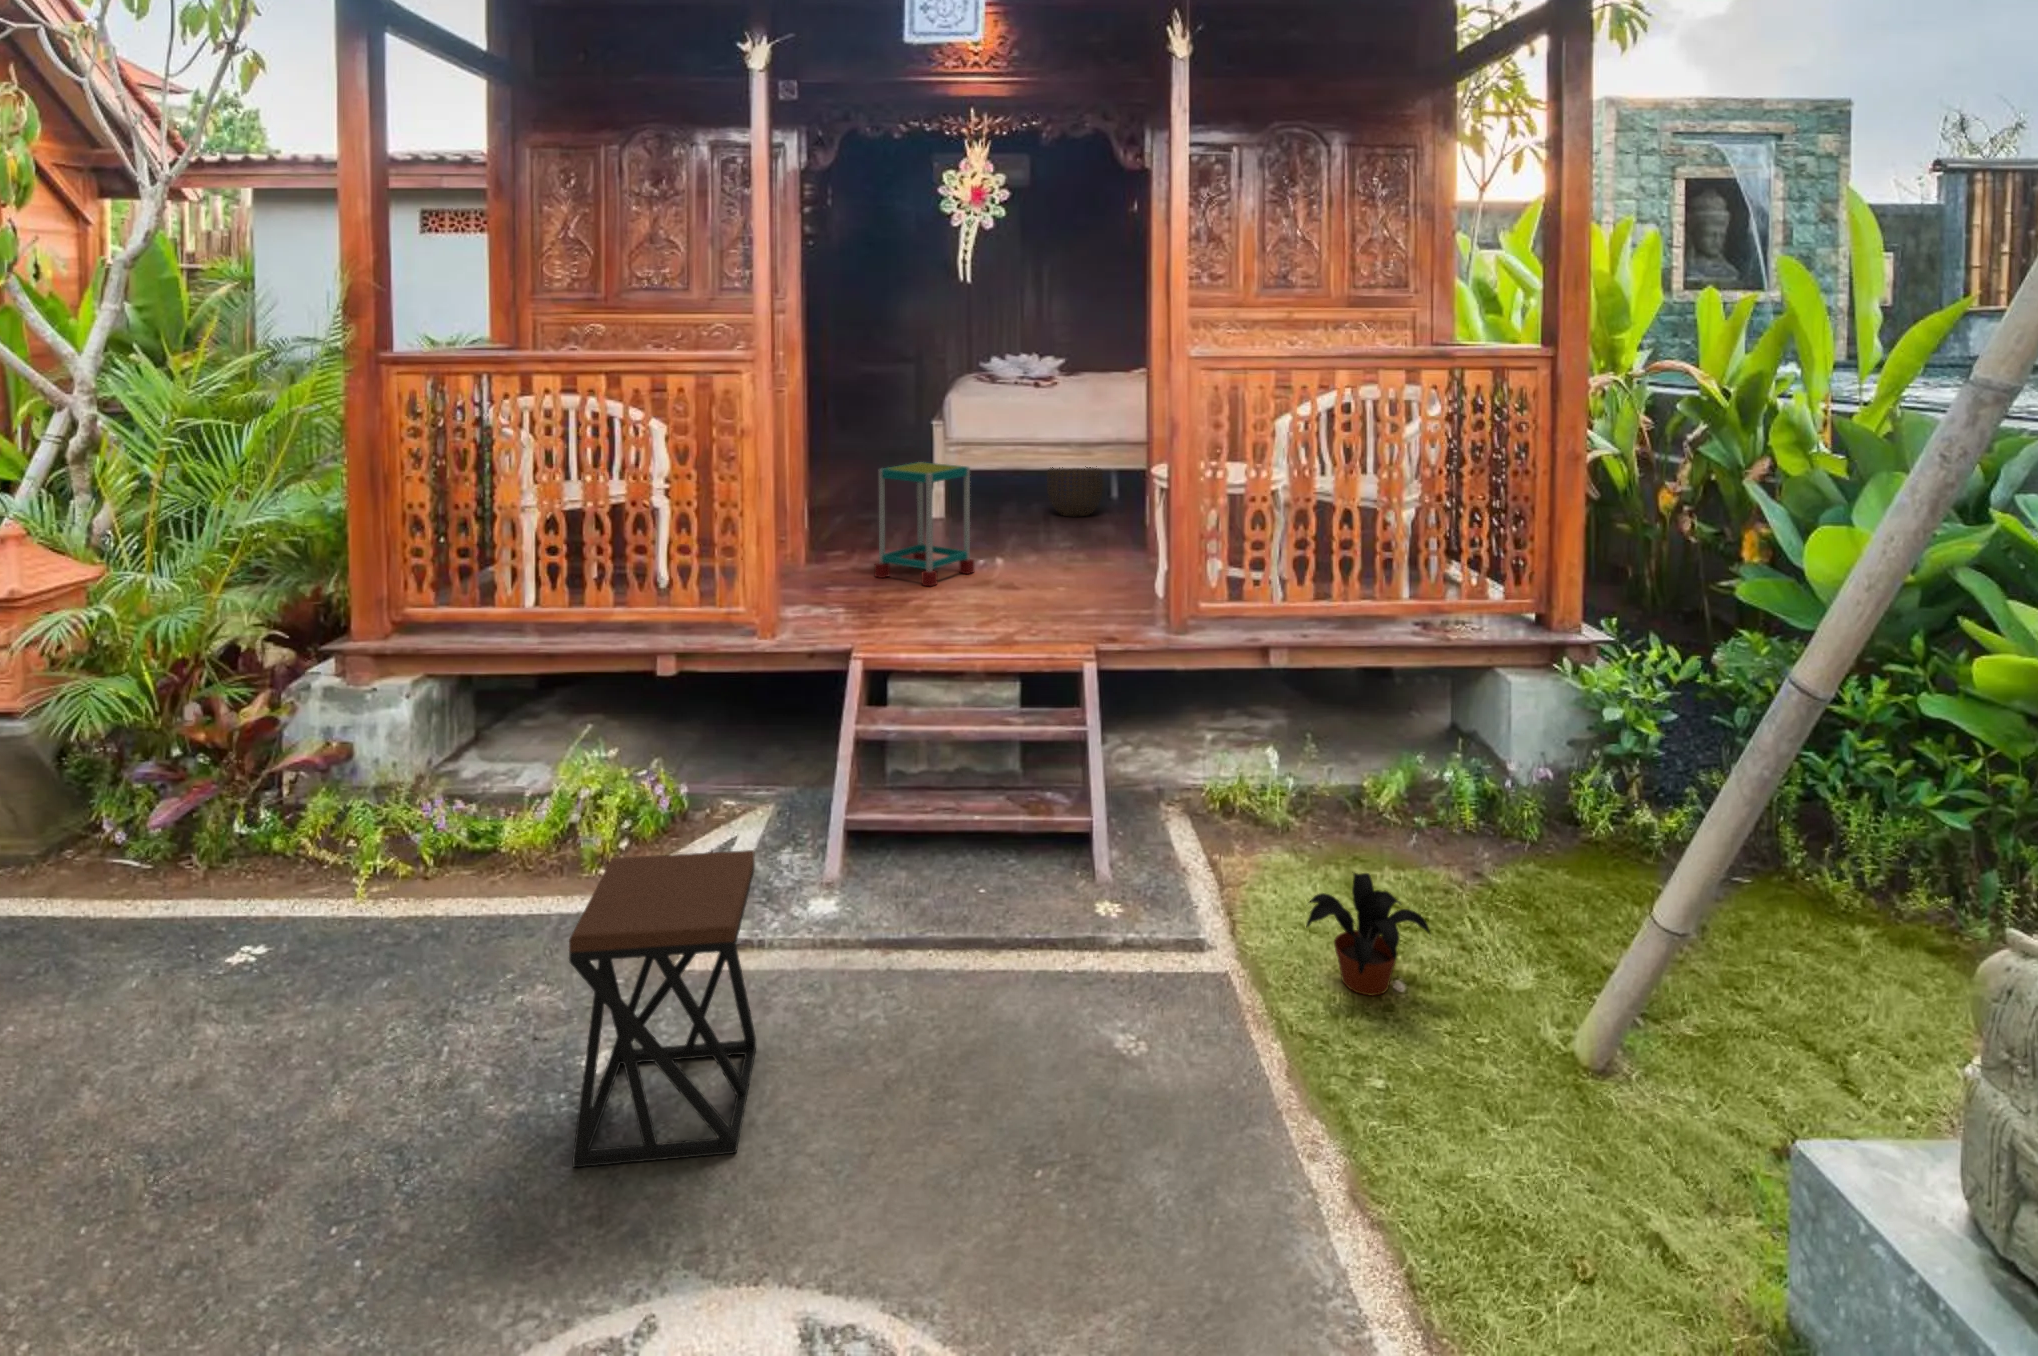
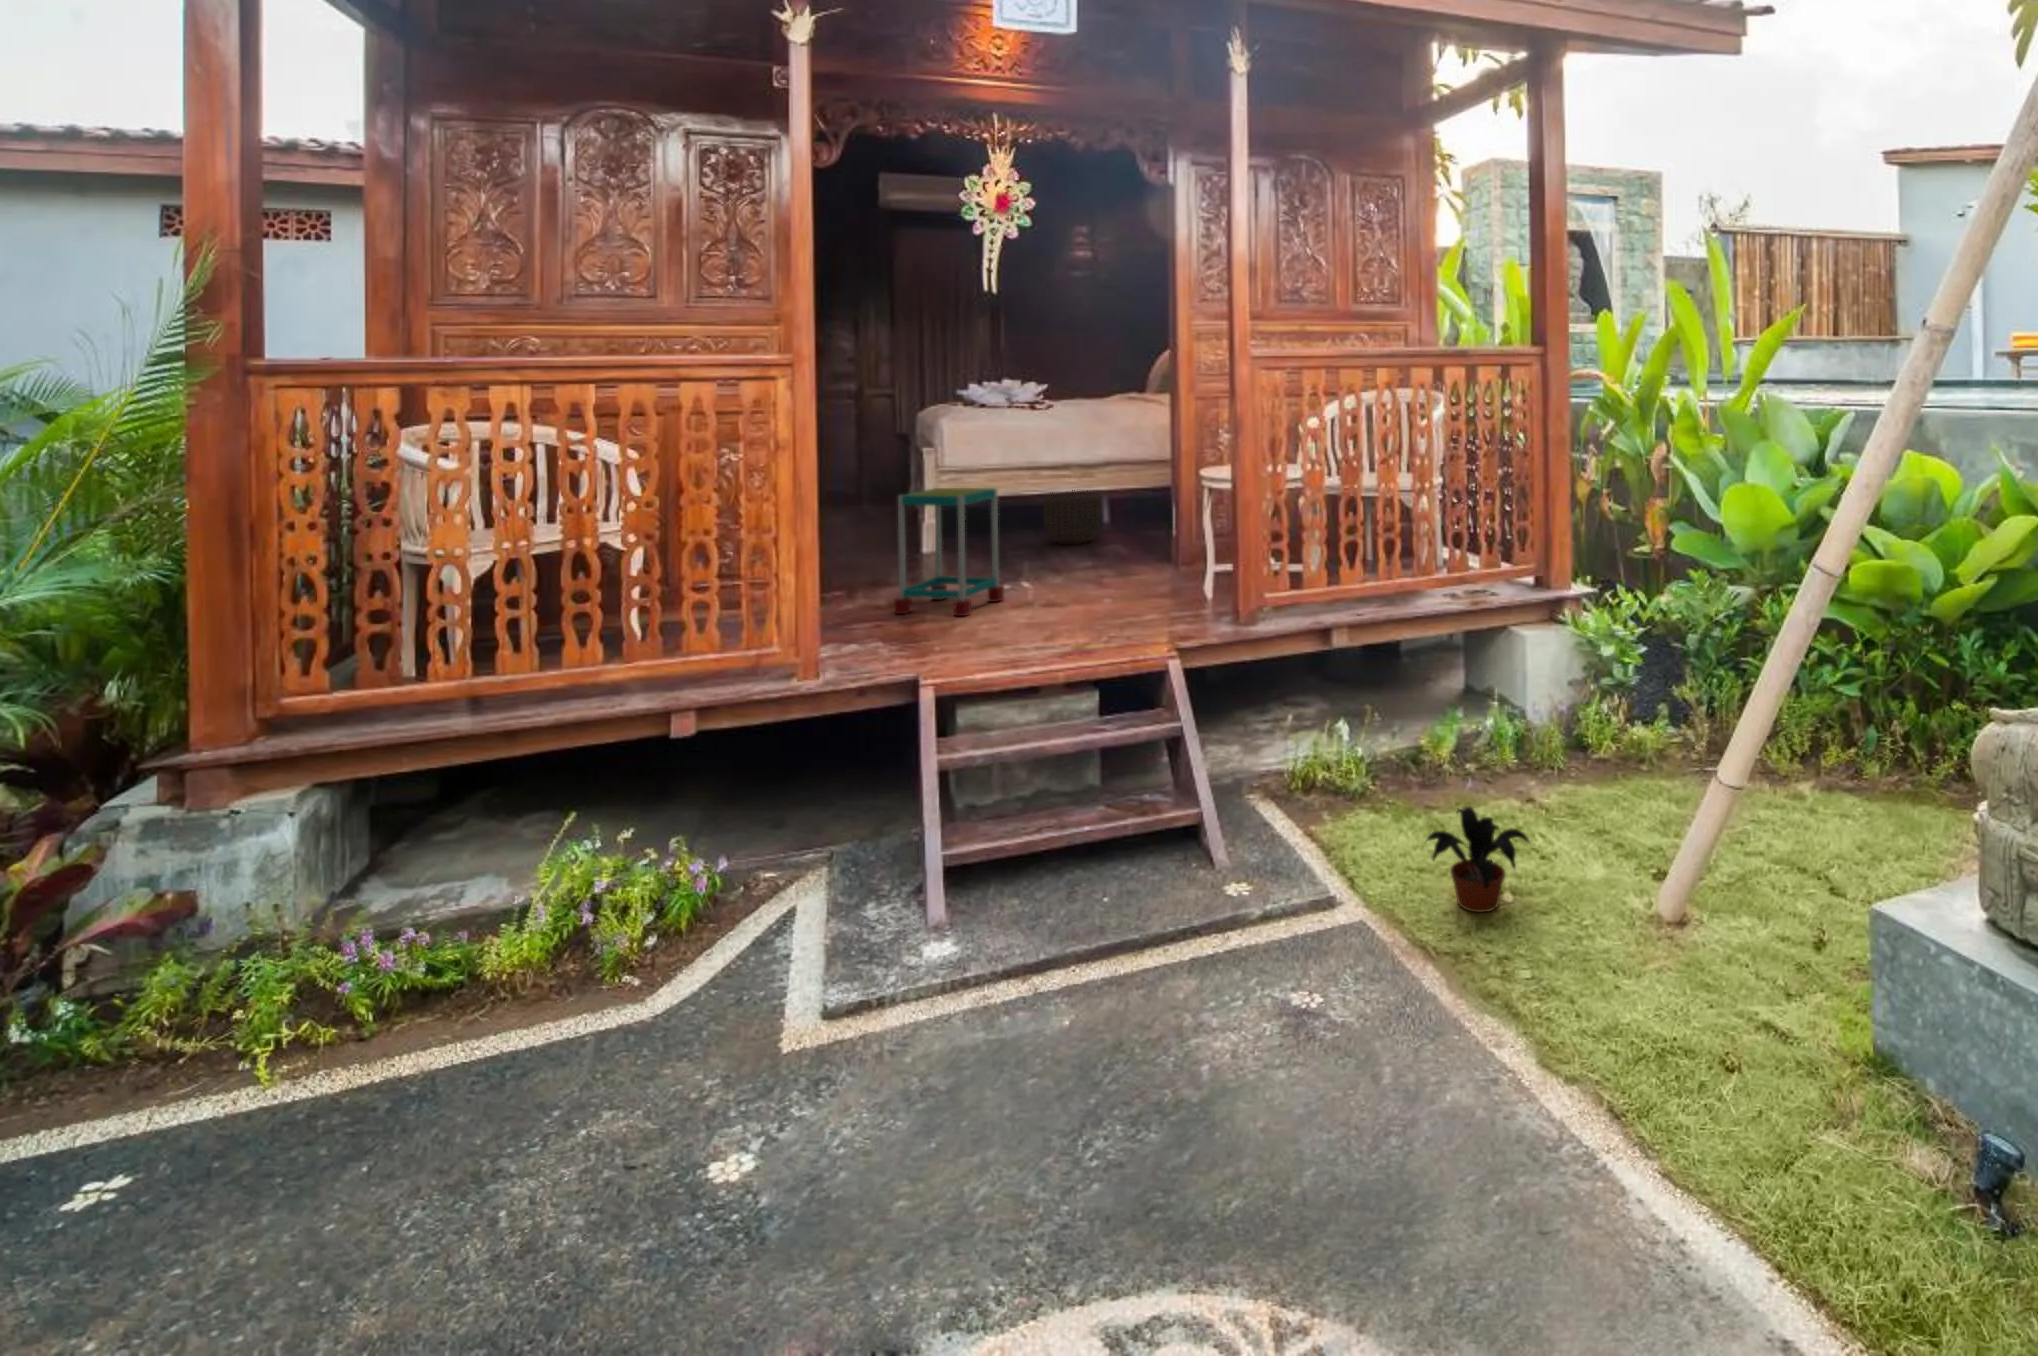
stool: present [569,850,756,1167] -> none [746,875,946,1267]

